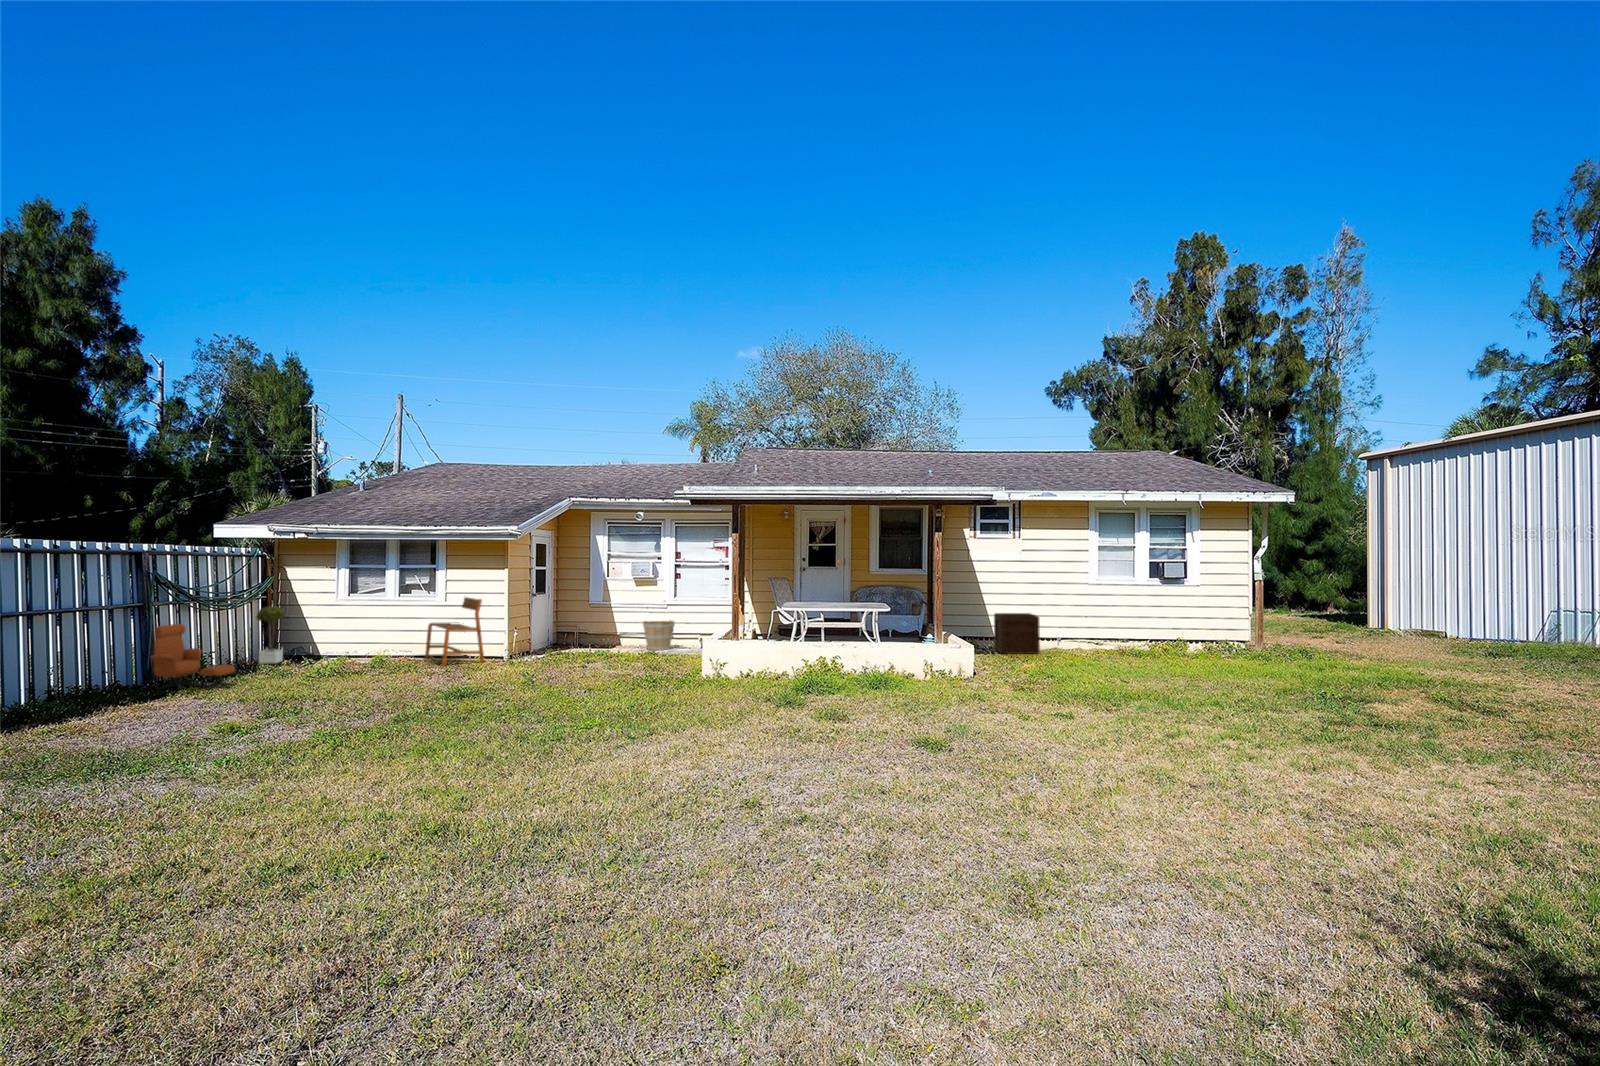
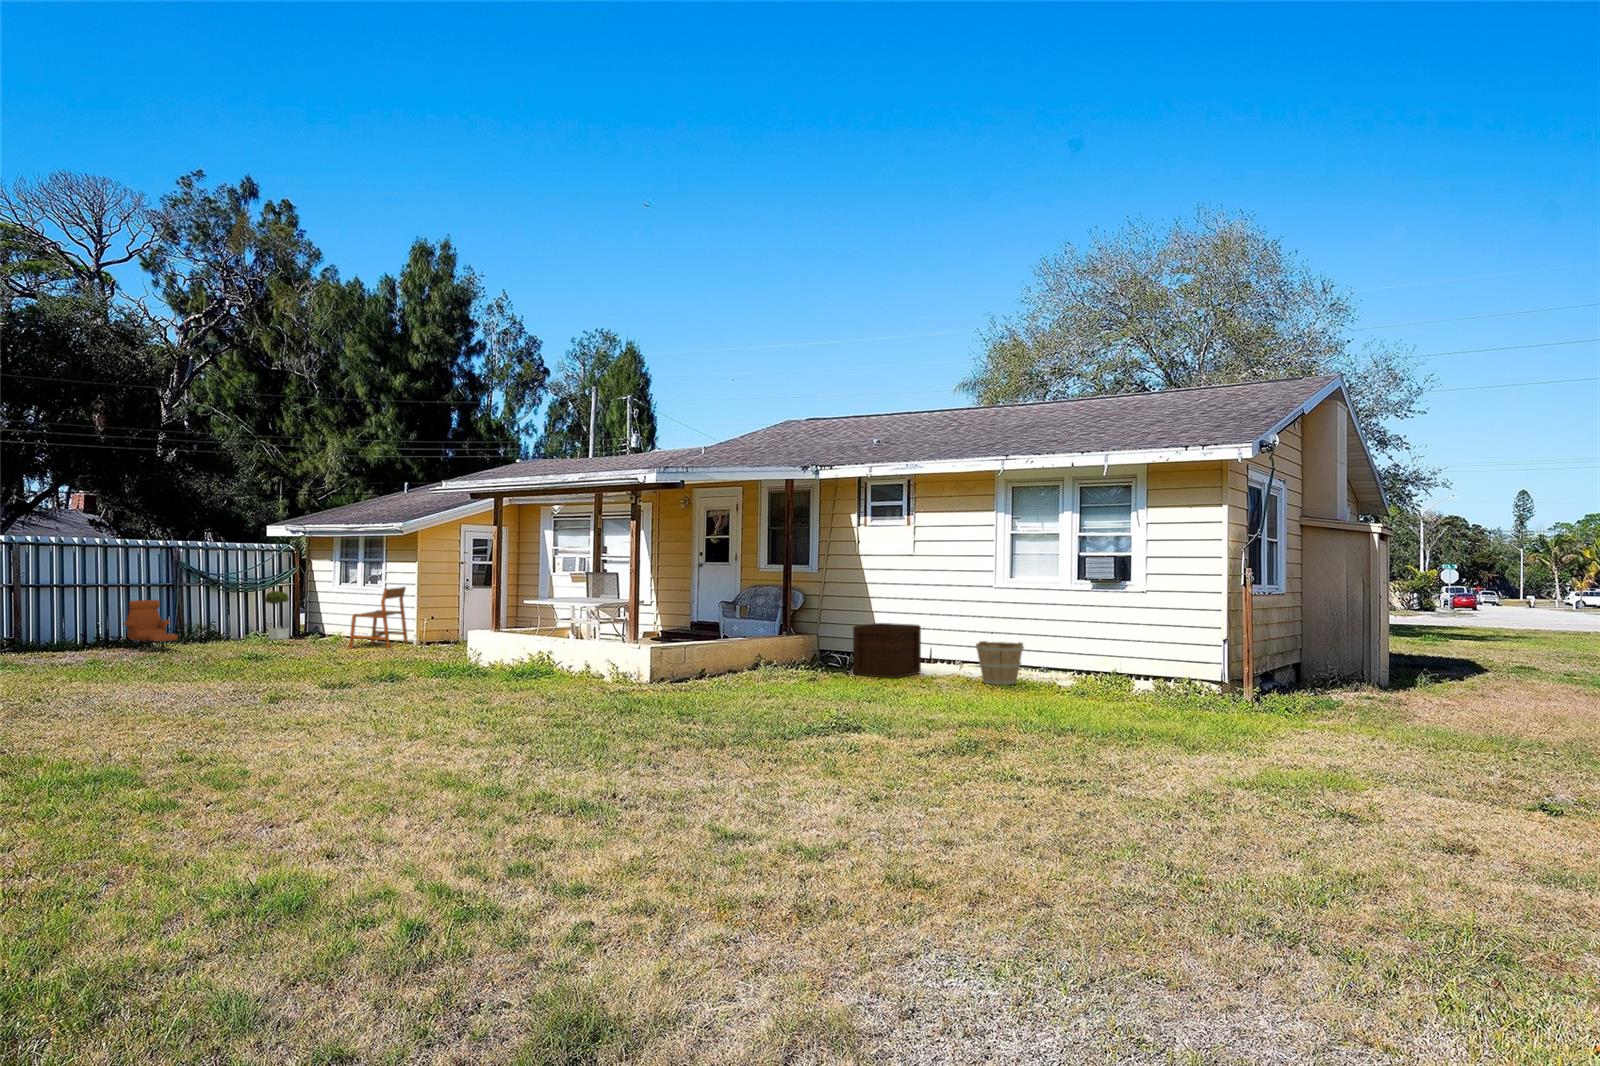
wooden bucket: present [643,621,675,650] -> present [976,641,1024,685]

